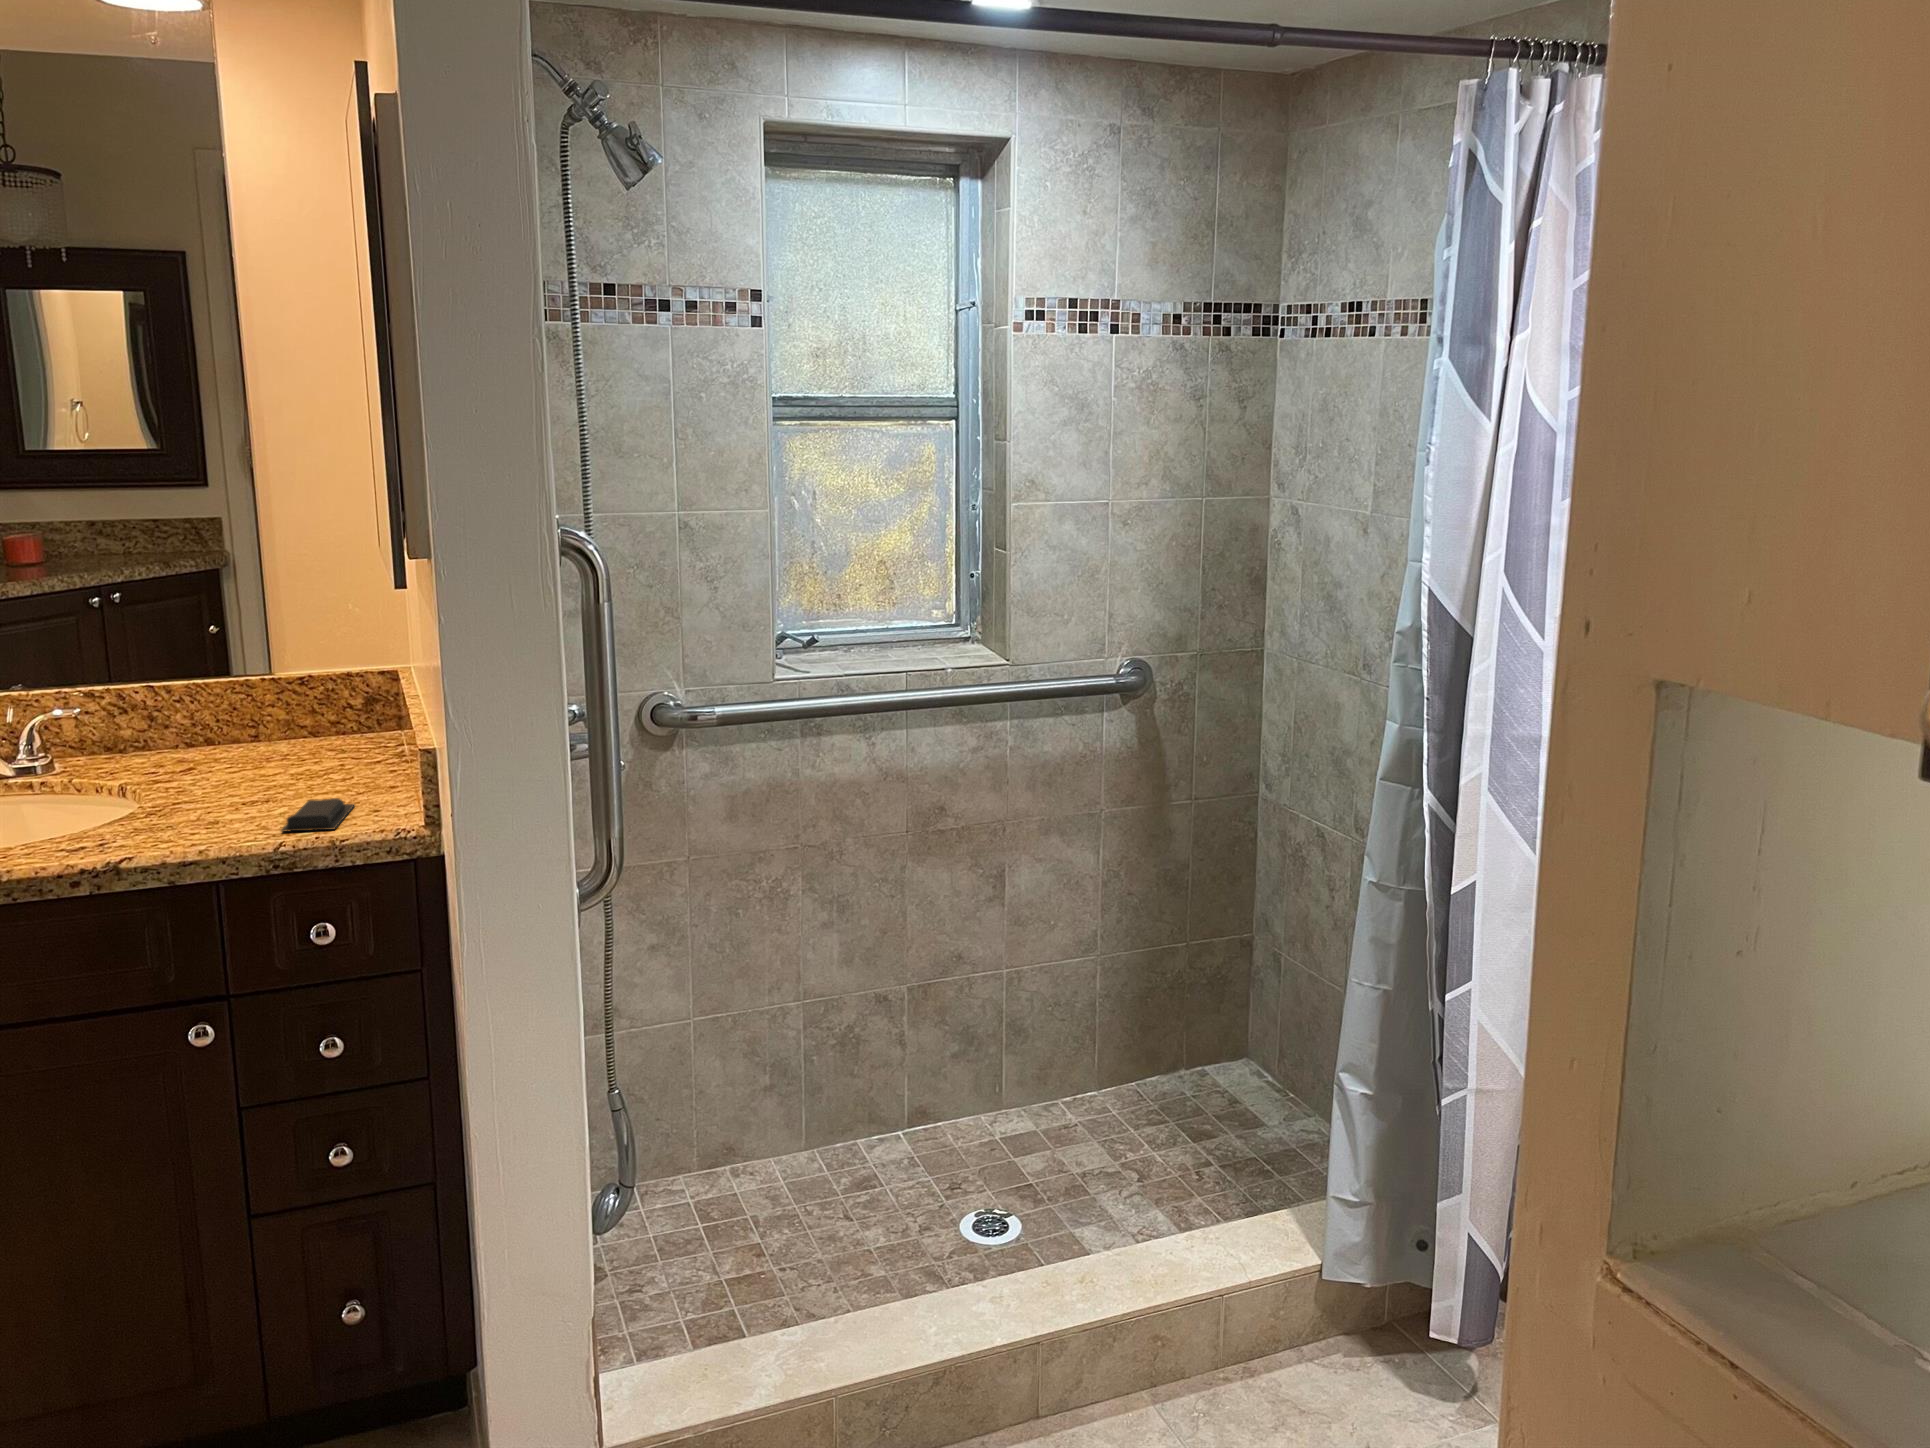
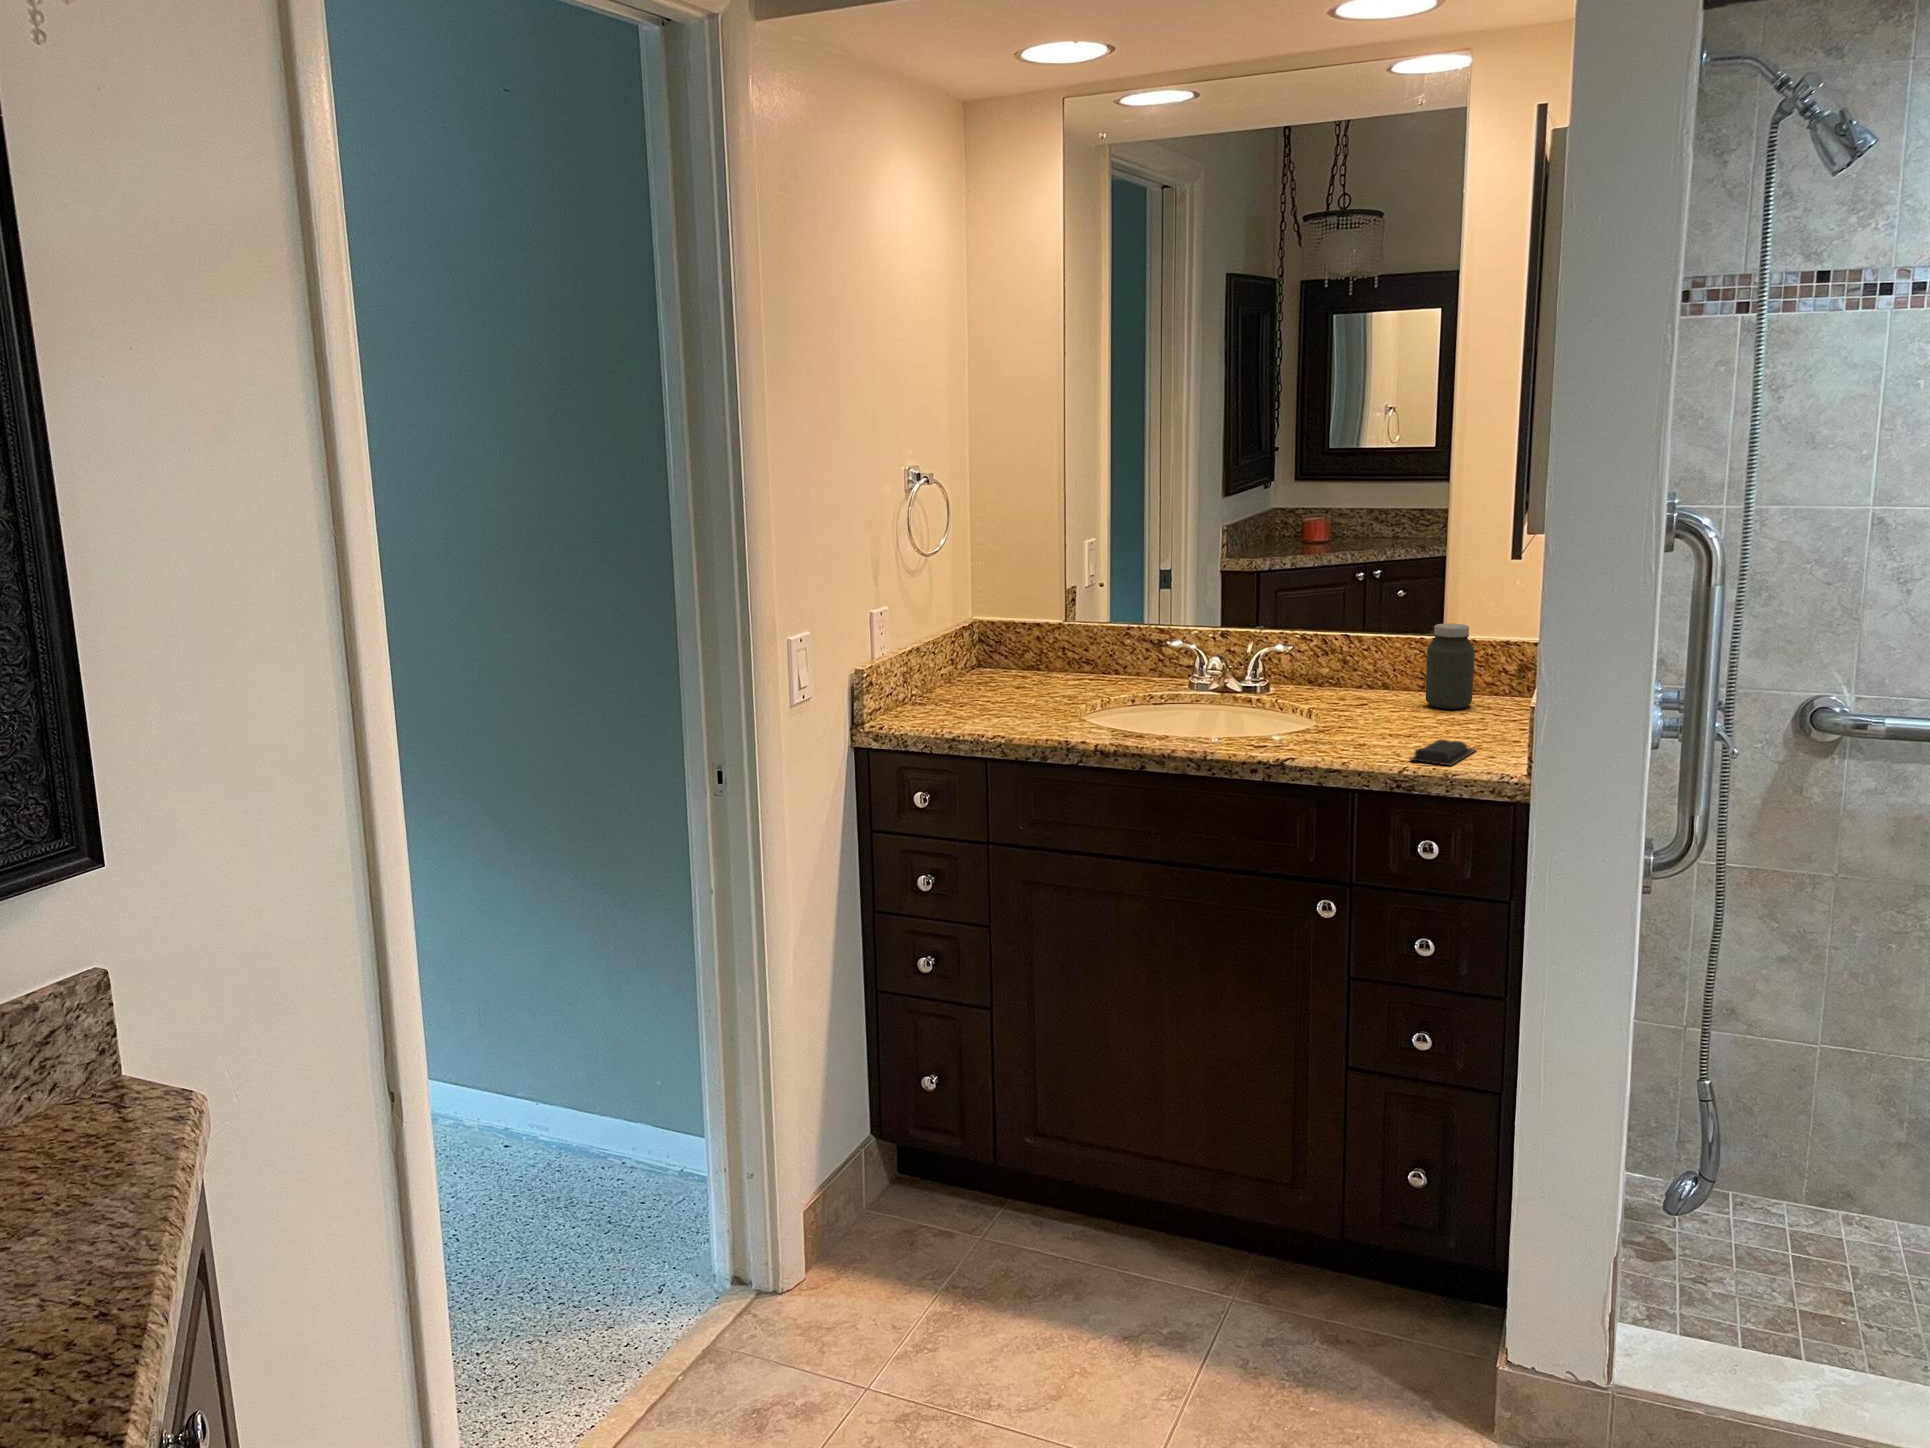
jar: none [261,660,322,760] -> present [1426,624,1474,709]

